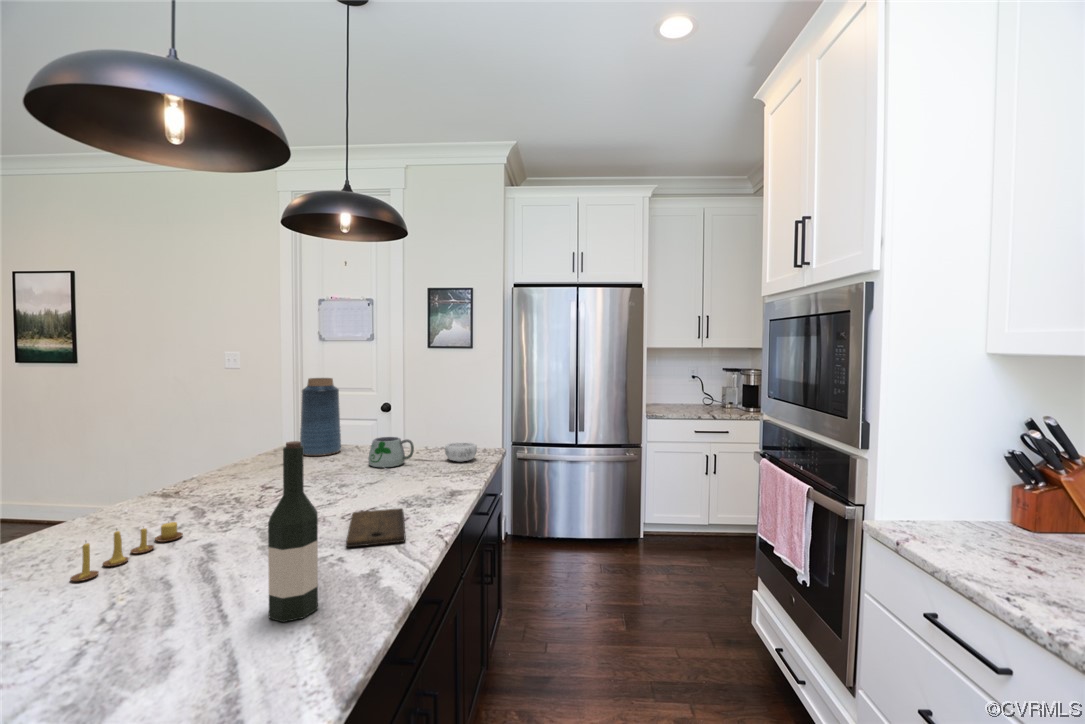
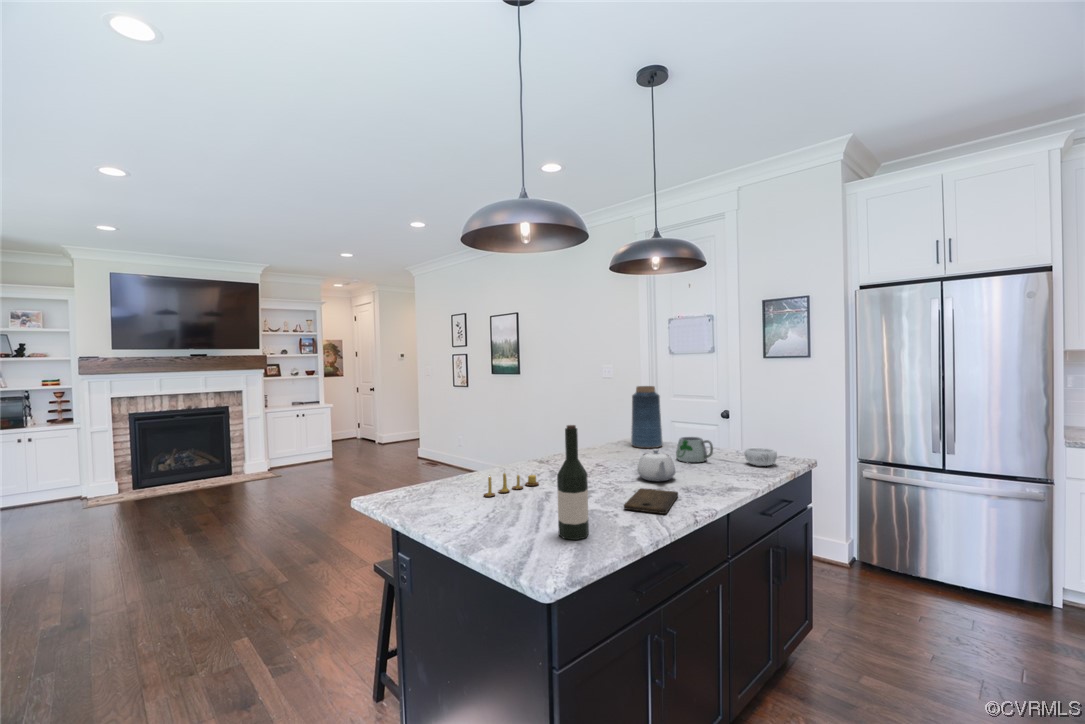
teapot: none [335,457,386,499] -> present [637,449,675,481]

